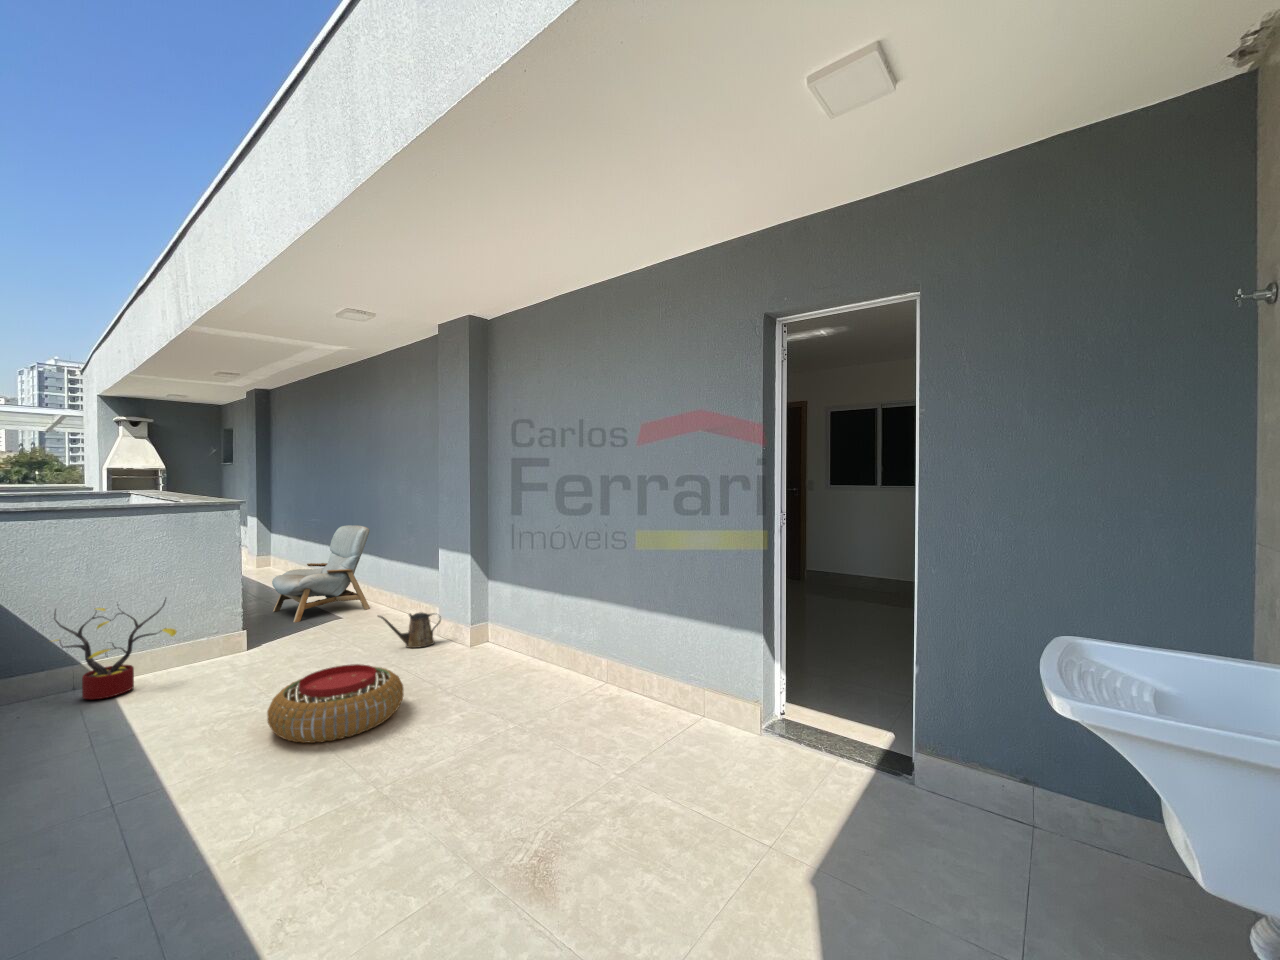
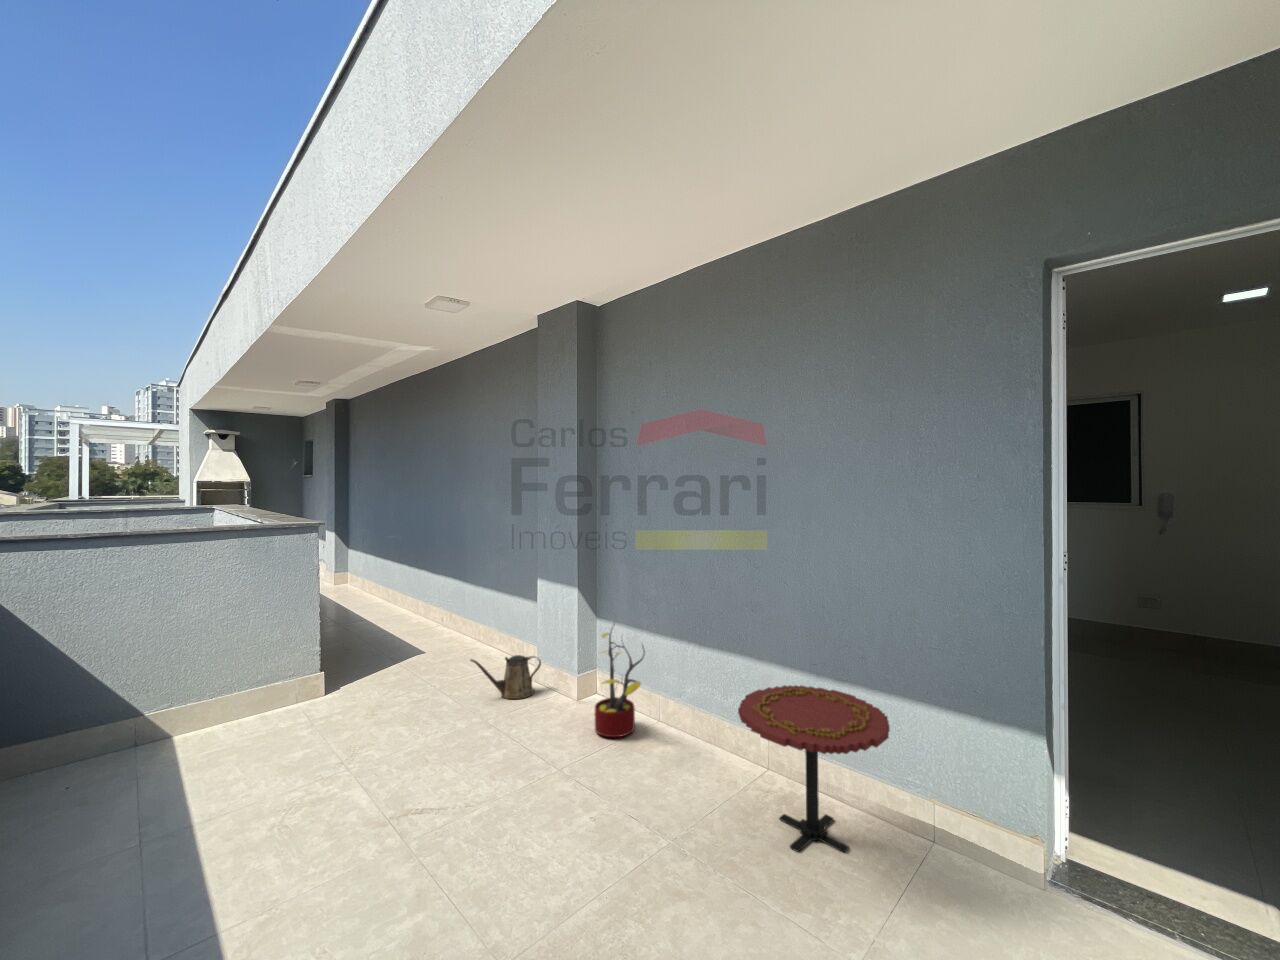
armchair: present [272,525,370,622] -> none [352,545,455,656]
decorative plant: present [54,598,176,699] -> present [595,624,645,737]
side table: none [569,615,672,725] -> present [738,685,890,852]
pouf: present [267,664,404,743] -> none [348,739,515,861]

